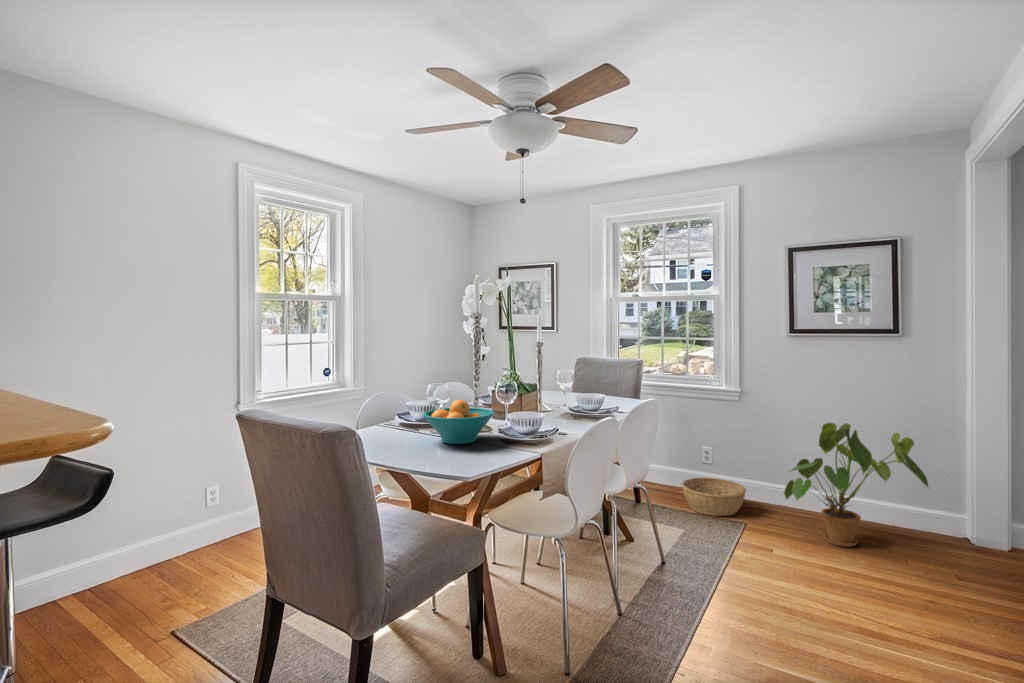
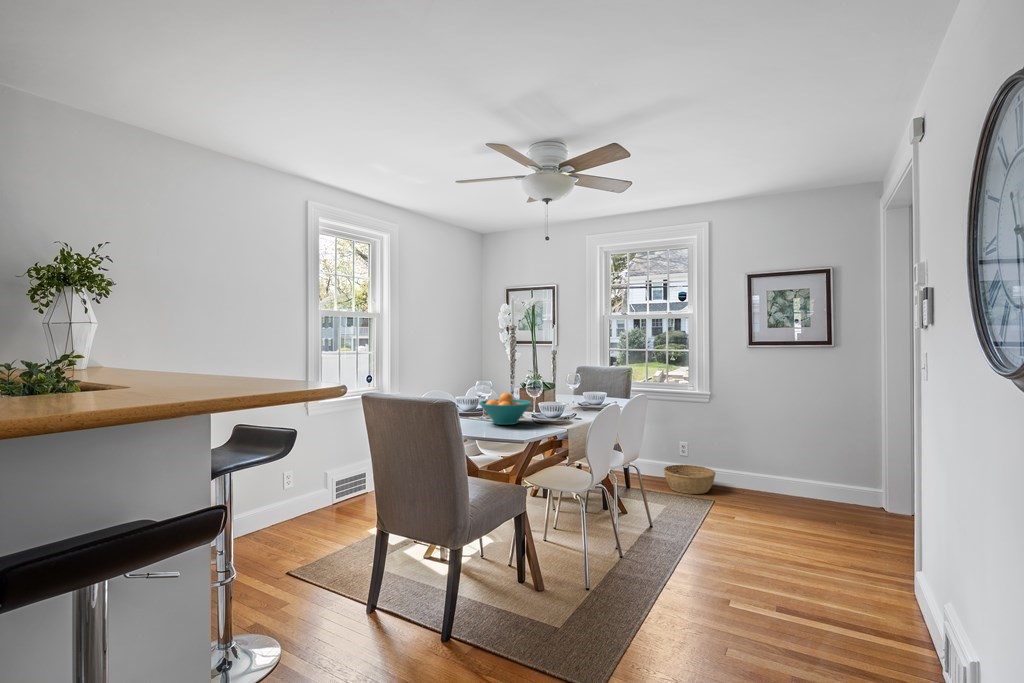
house plant: present [784,423,928,547] -> none [745,417,854,513]

